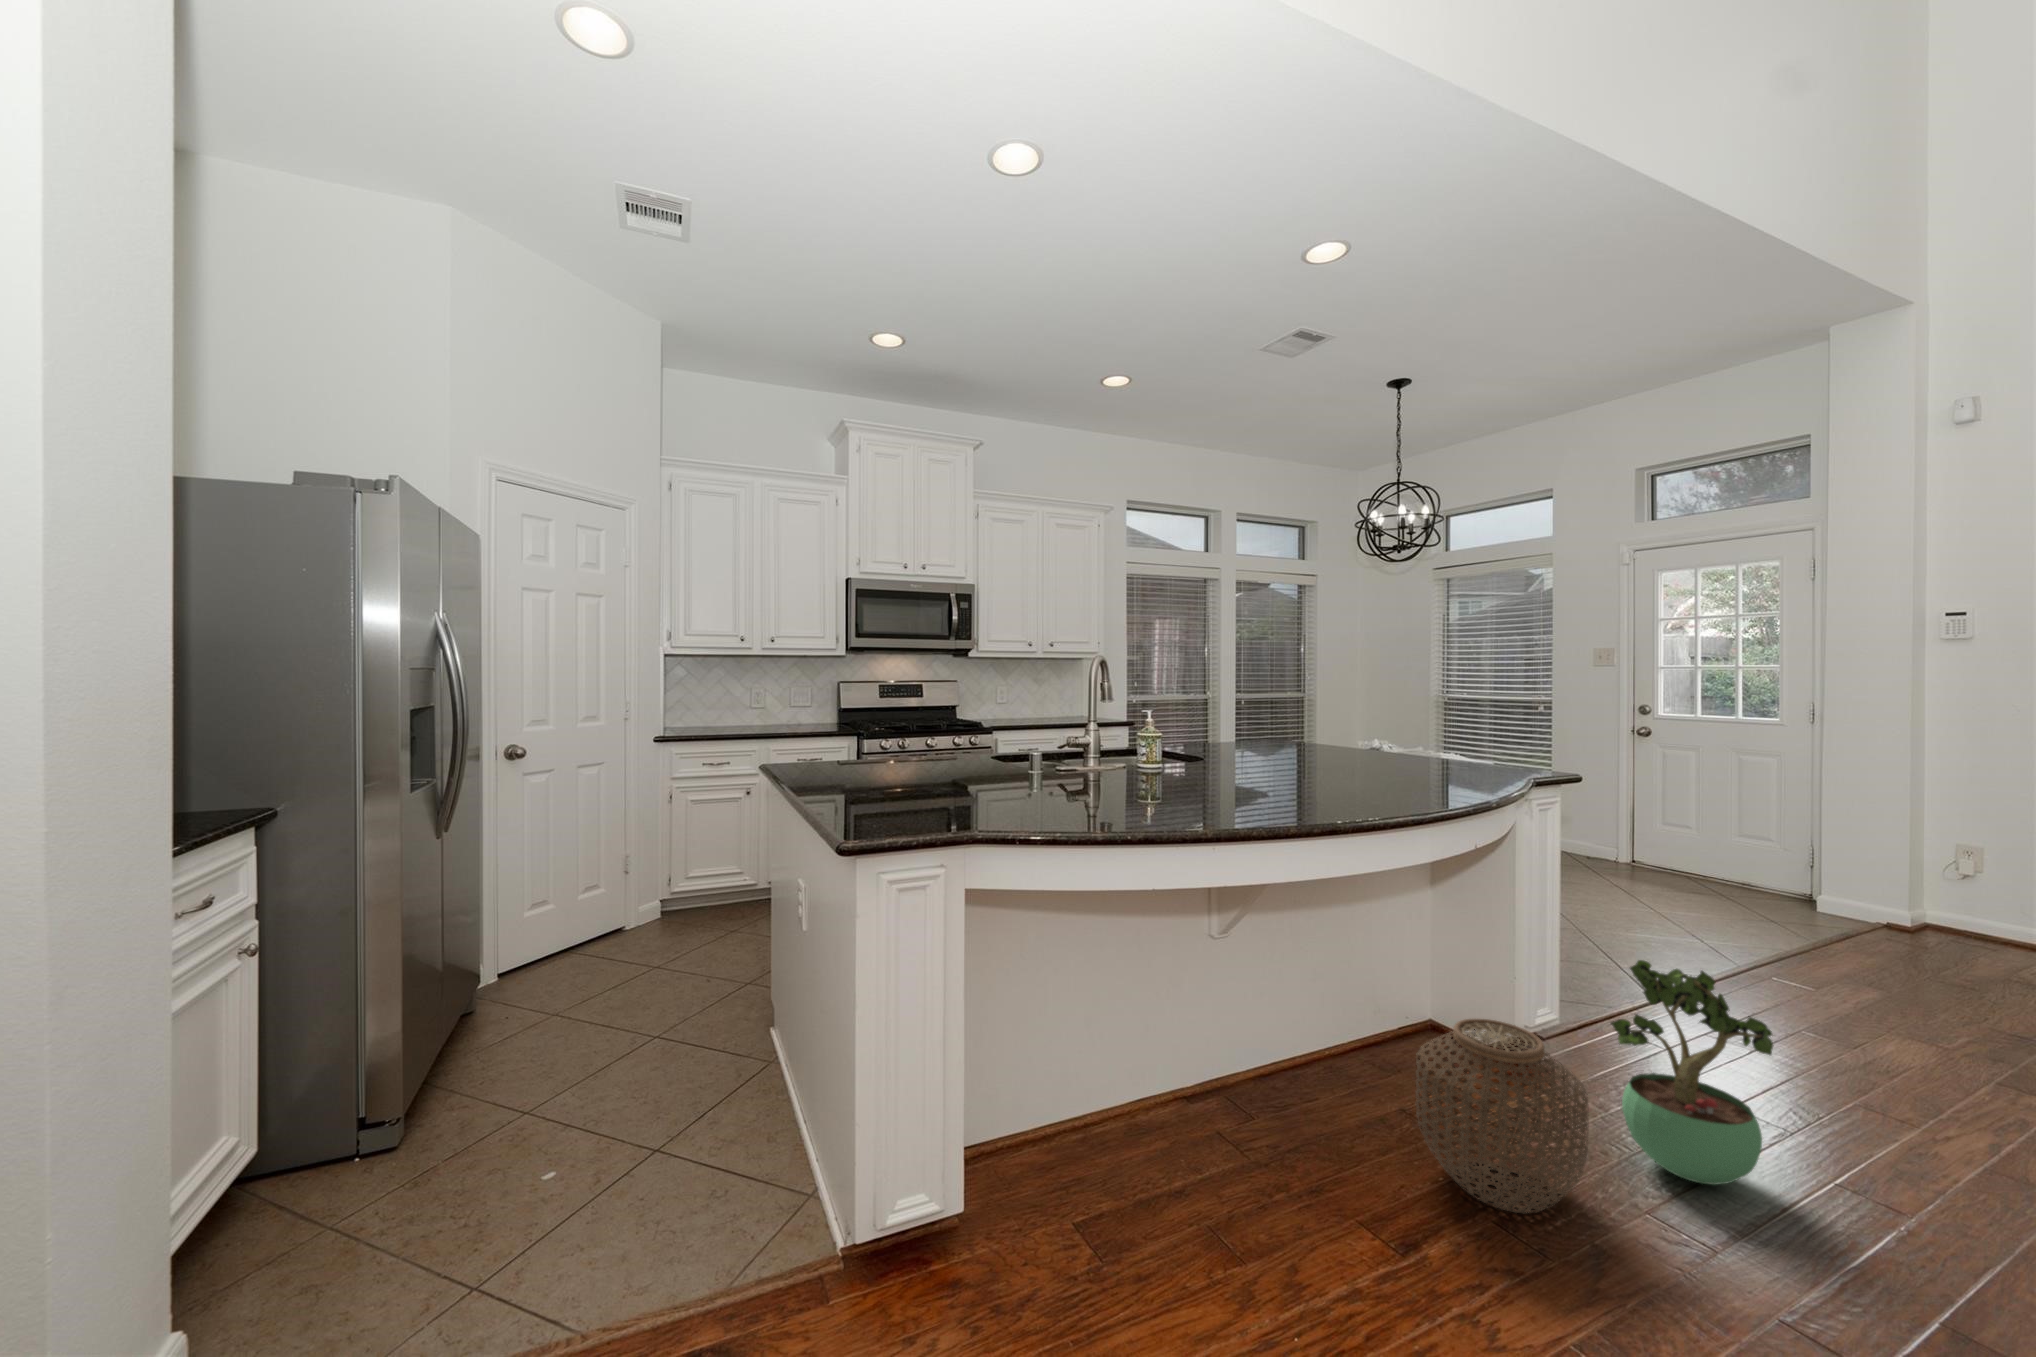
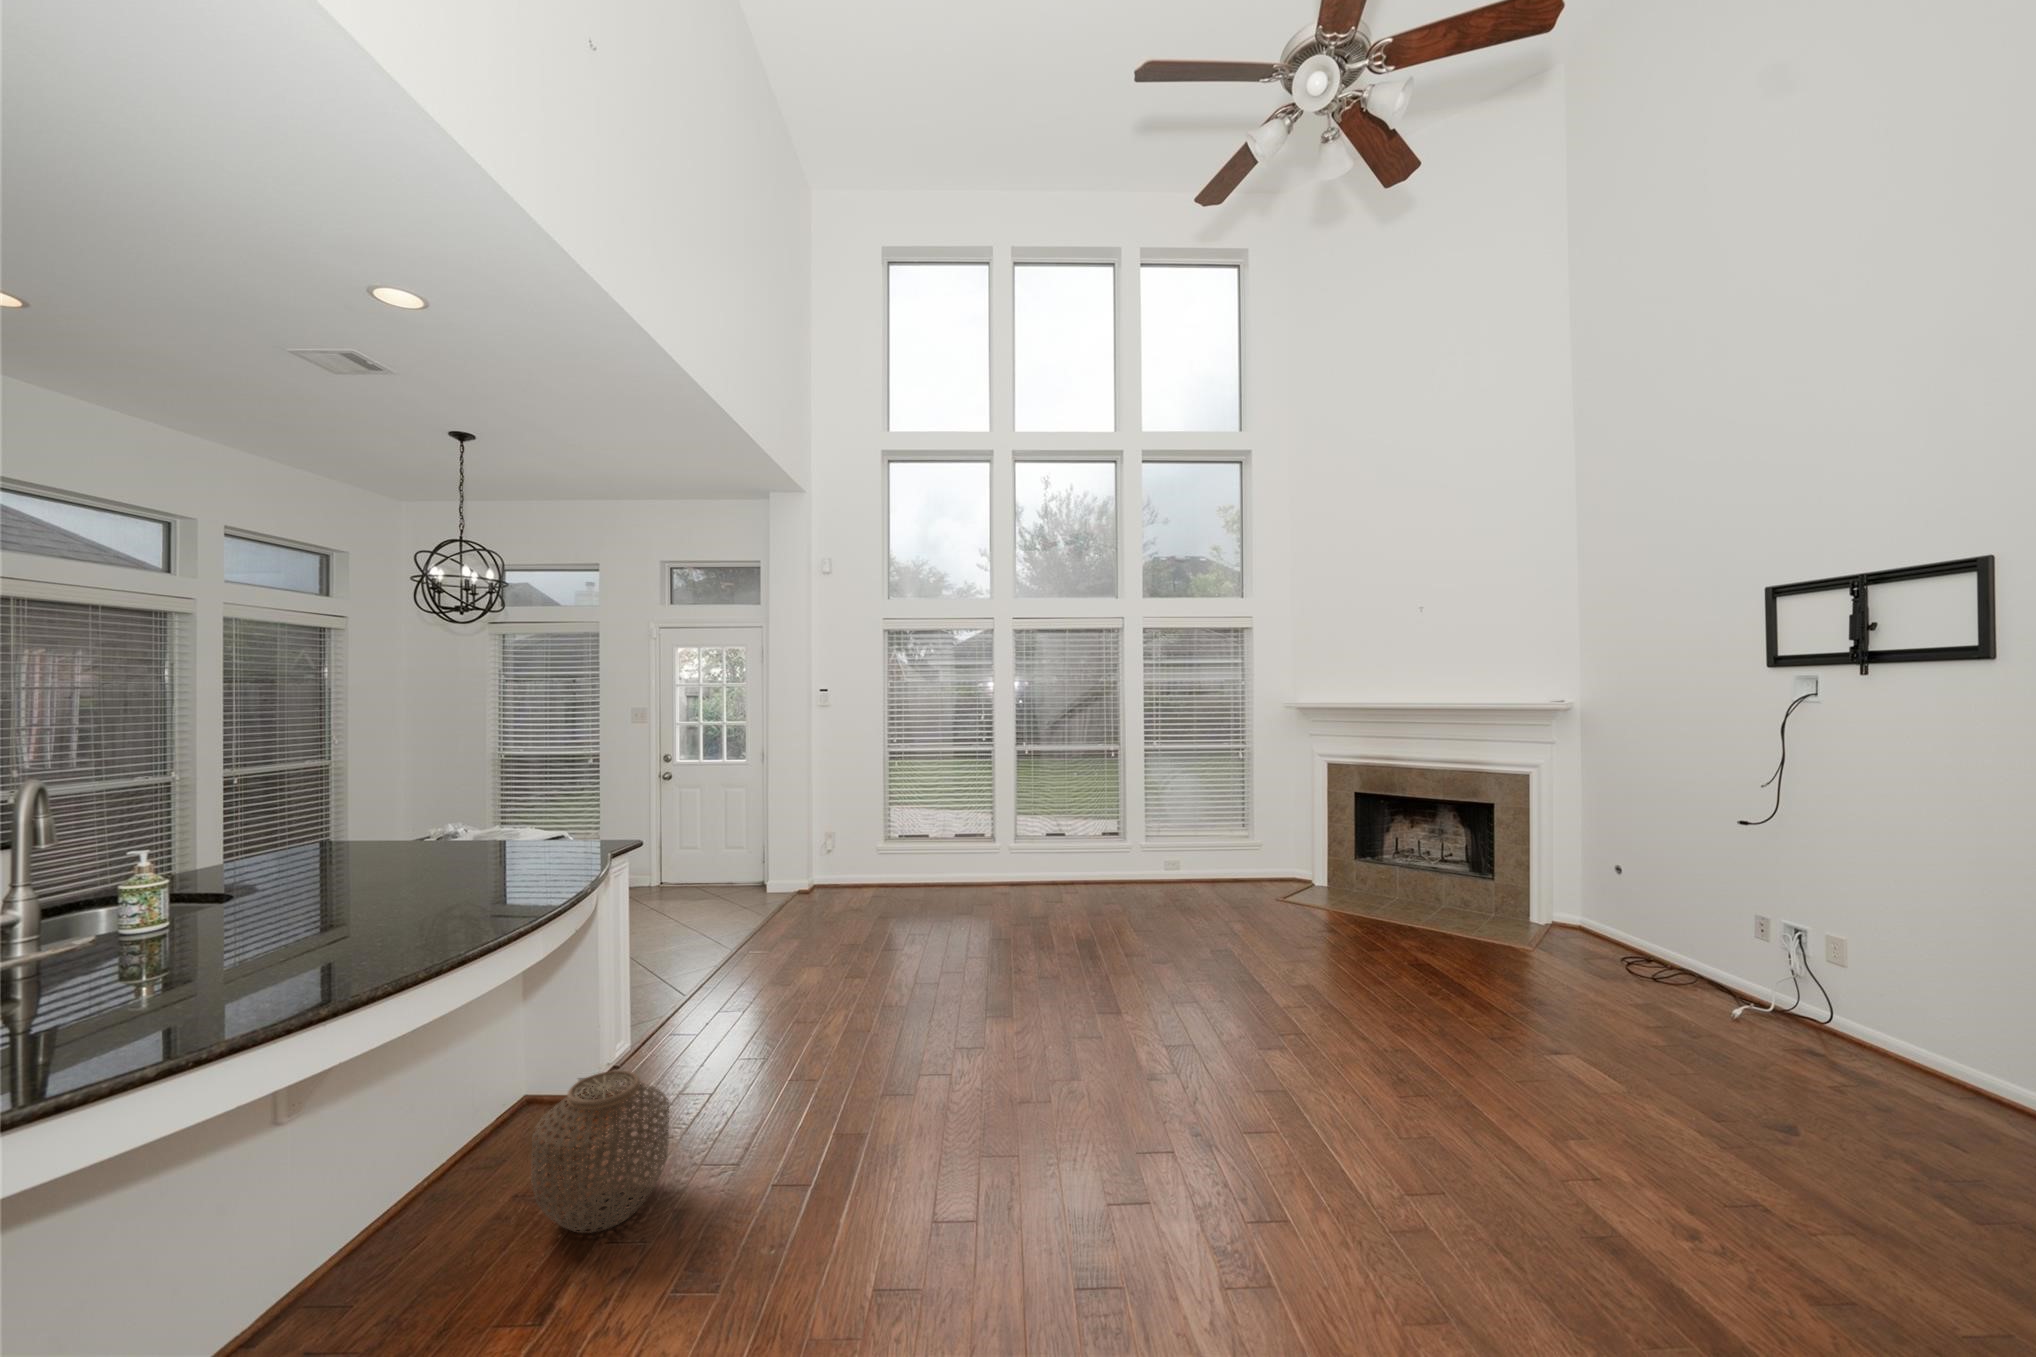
potted plant: present [1611,960,1773,1185] -> none [675,977,772,1128]

